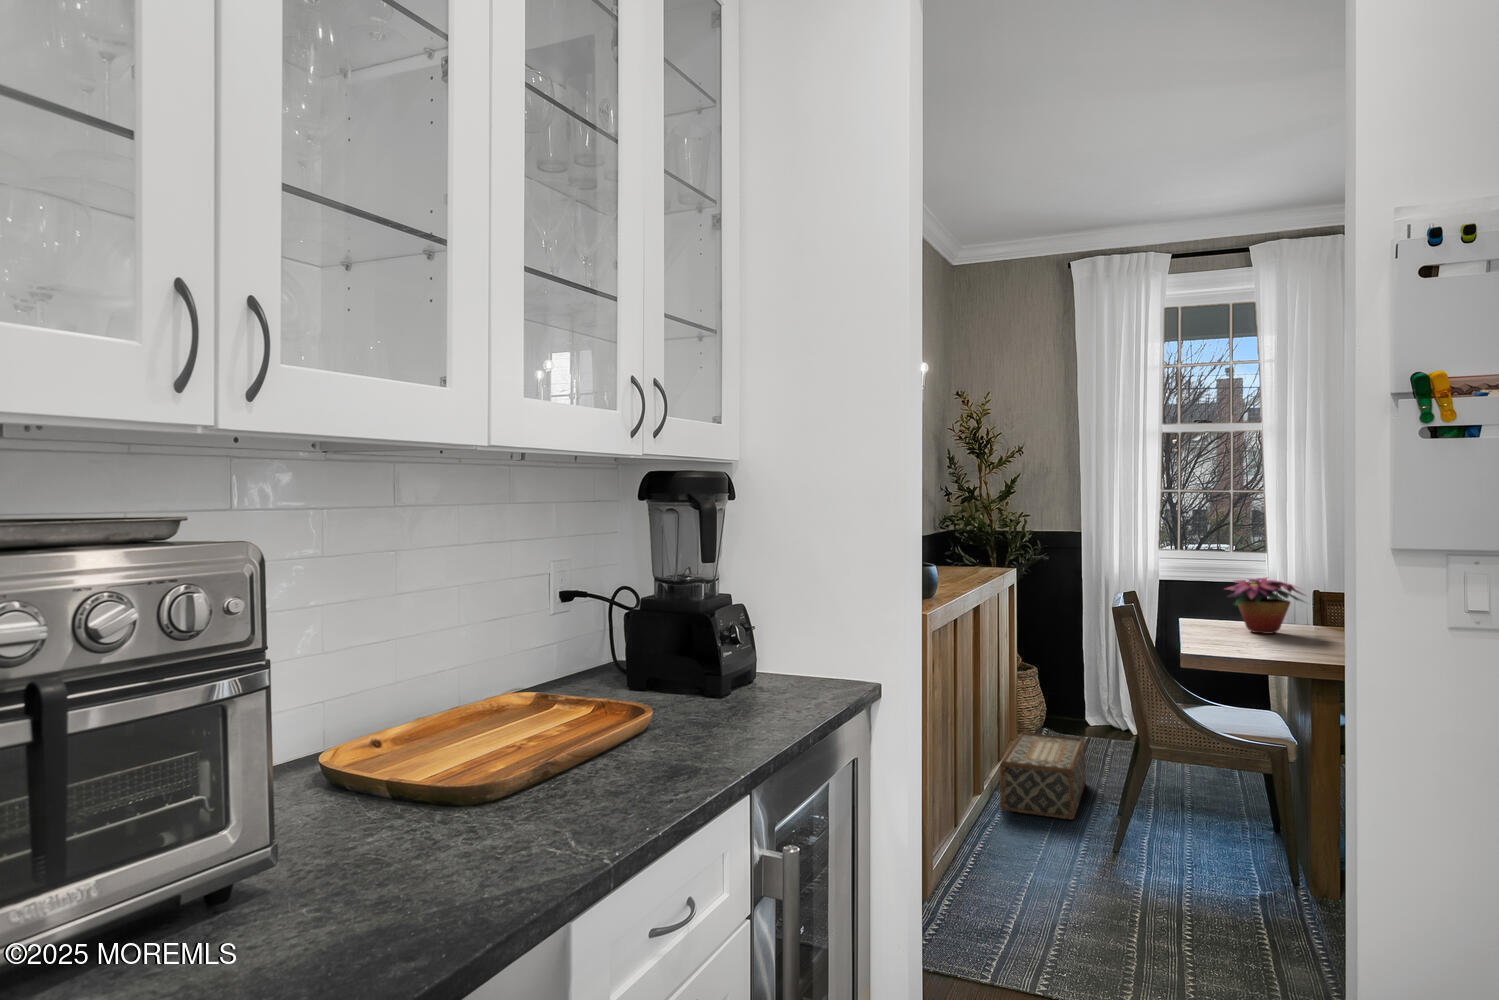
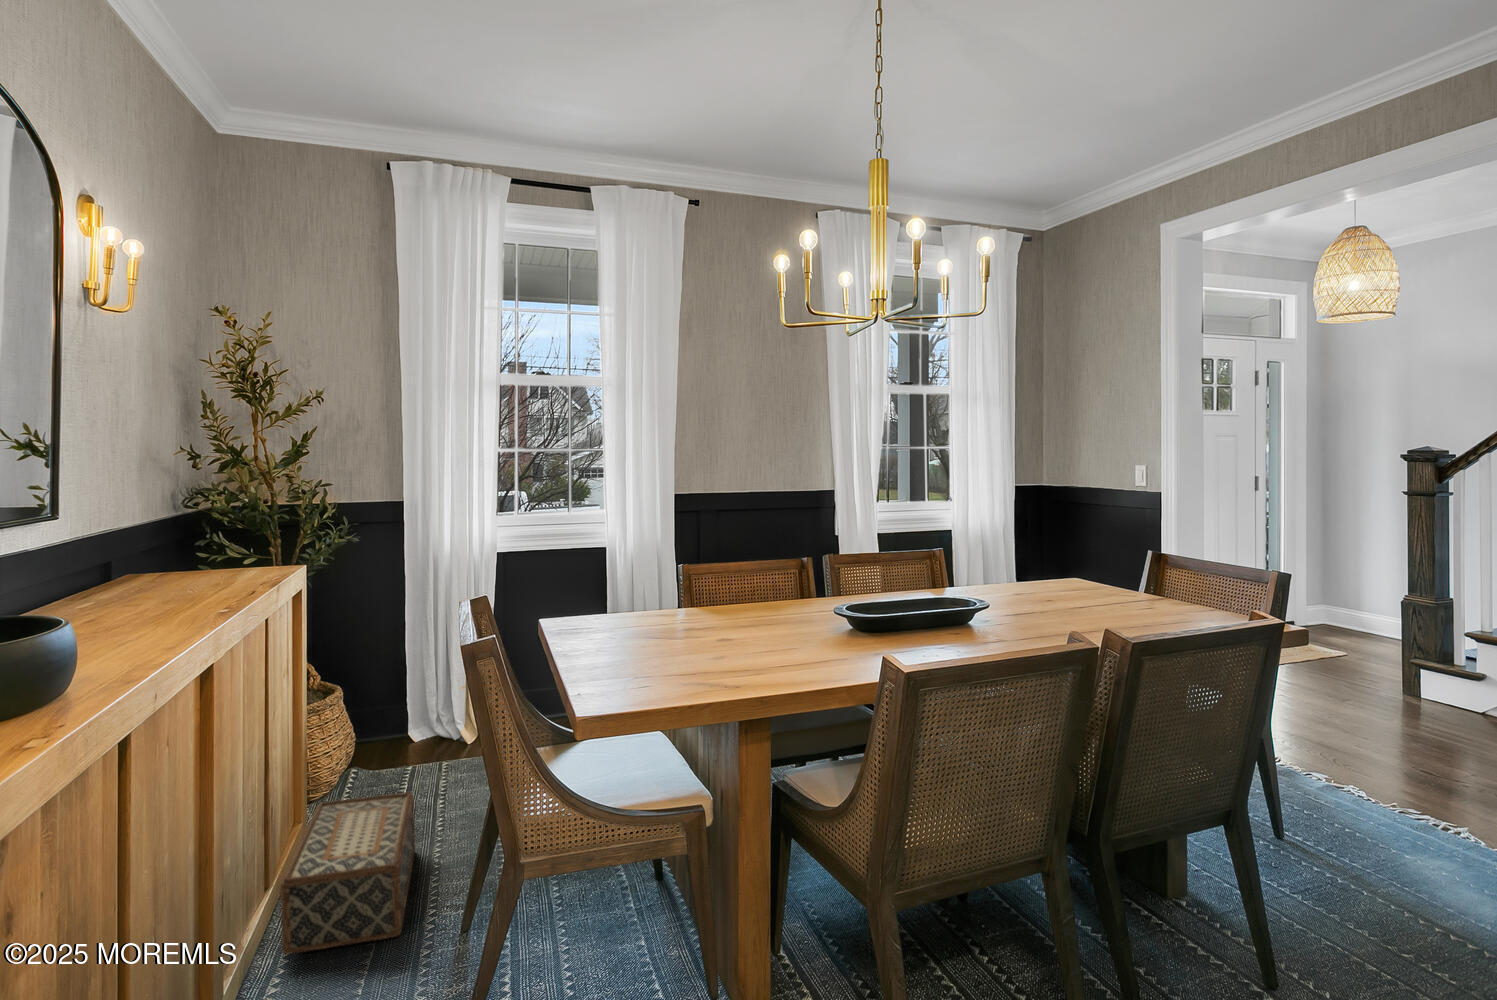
flower arrangement: present [1227,577,1304,634] -> none [587,562,688,634]

